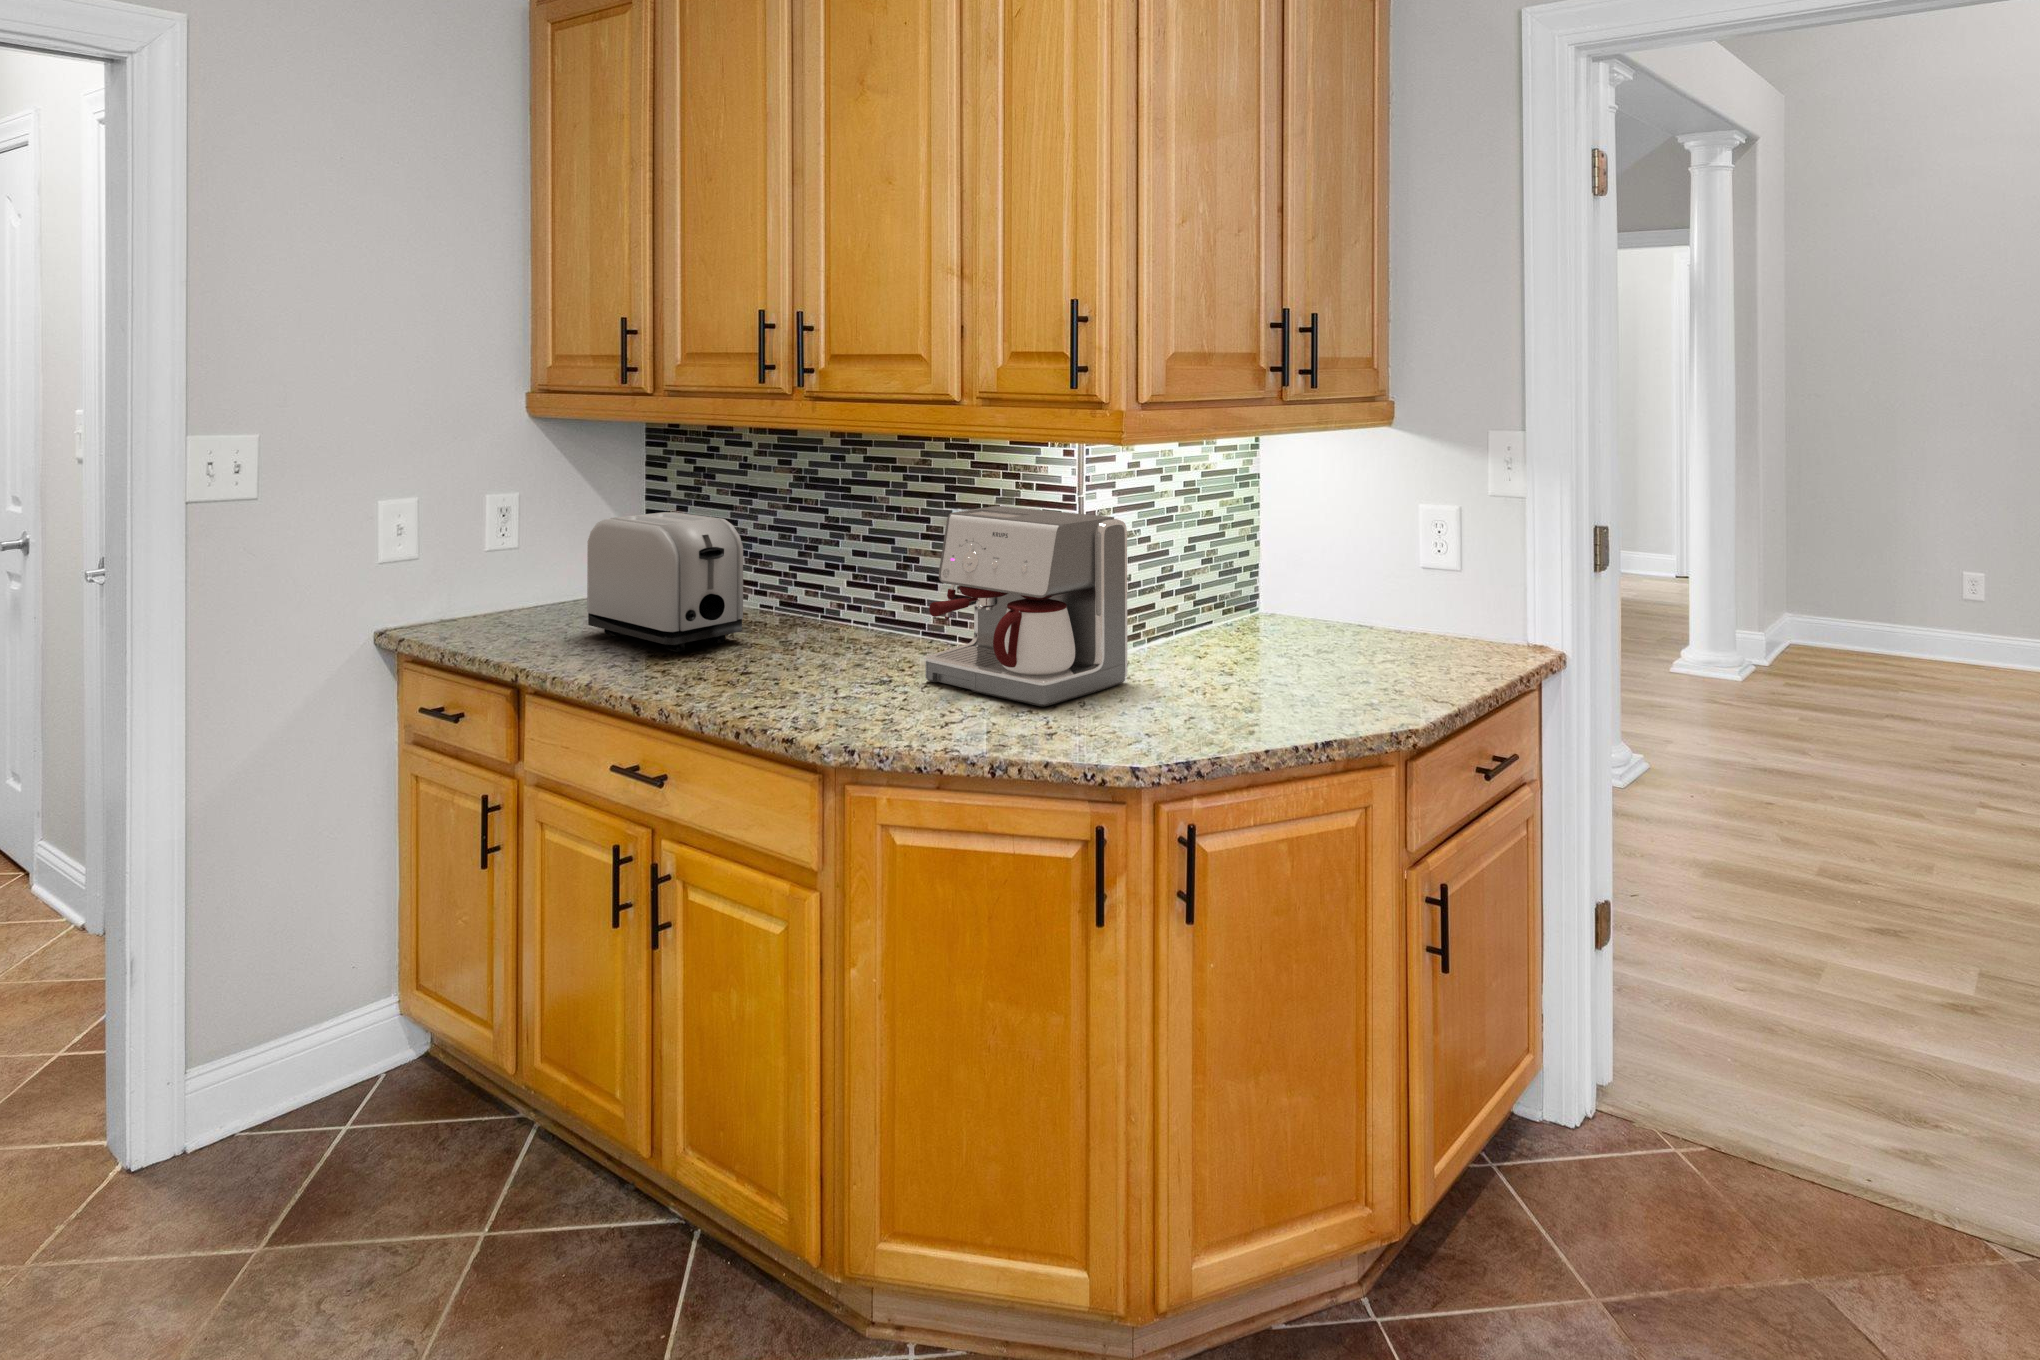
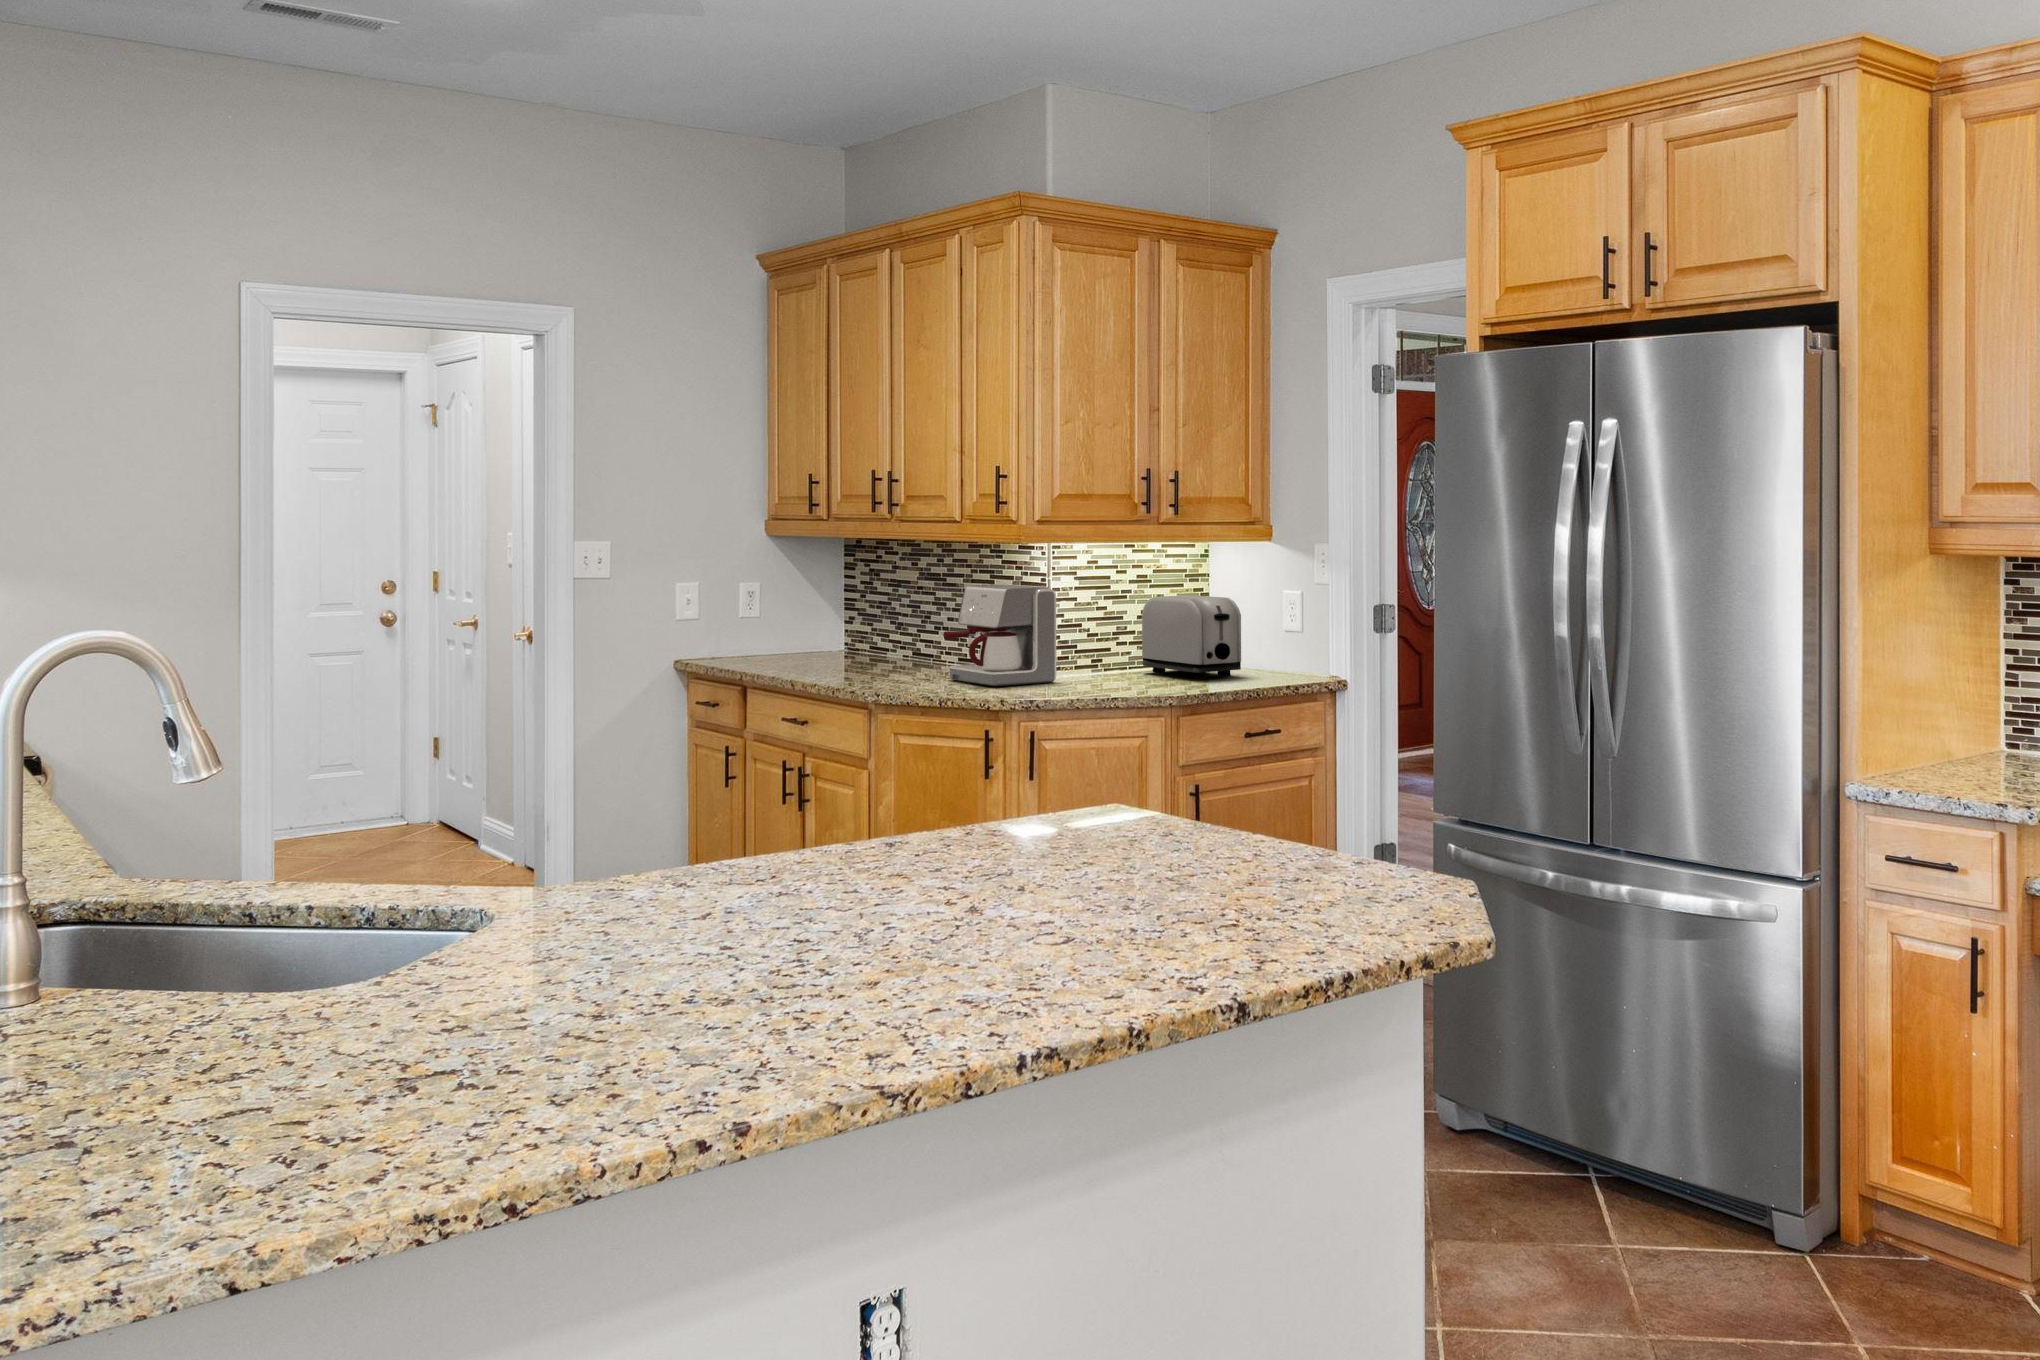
toaster: present [587,512,743,652] -> present [1142,595,1241,679]

